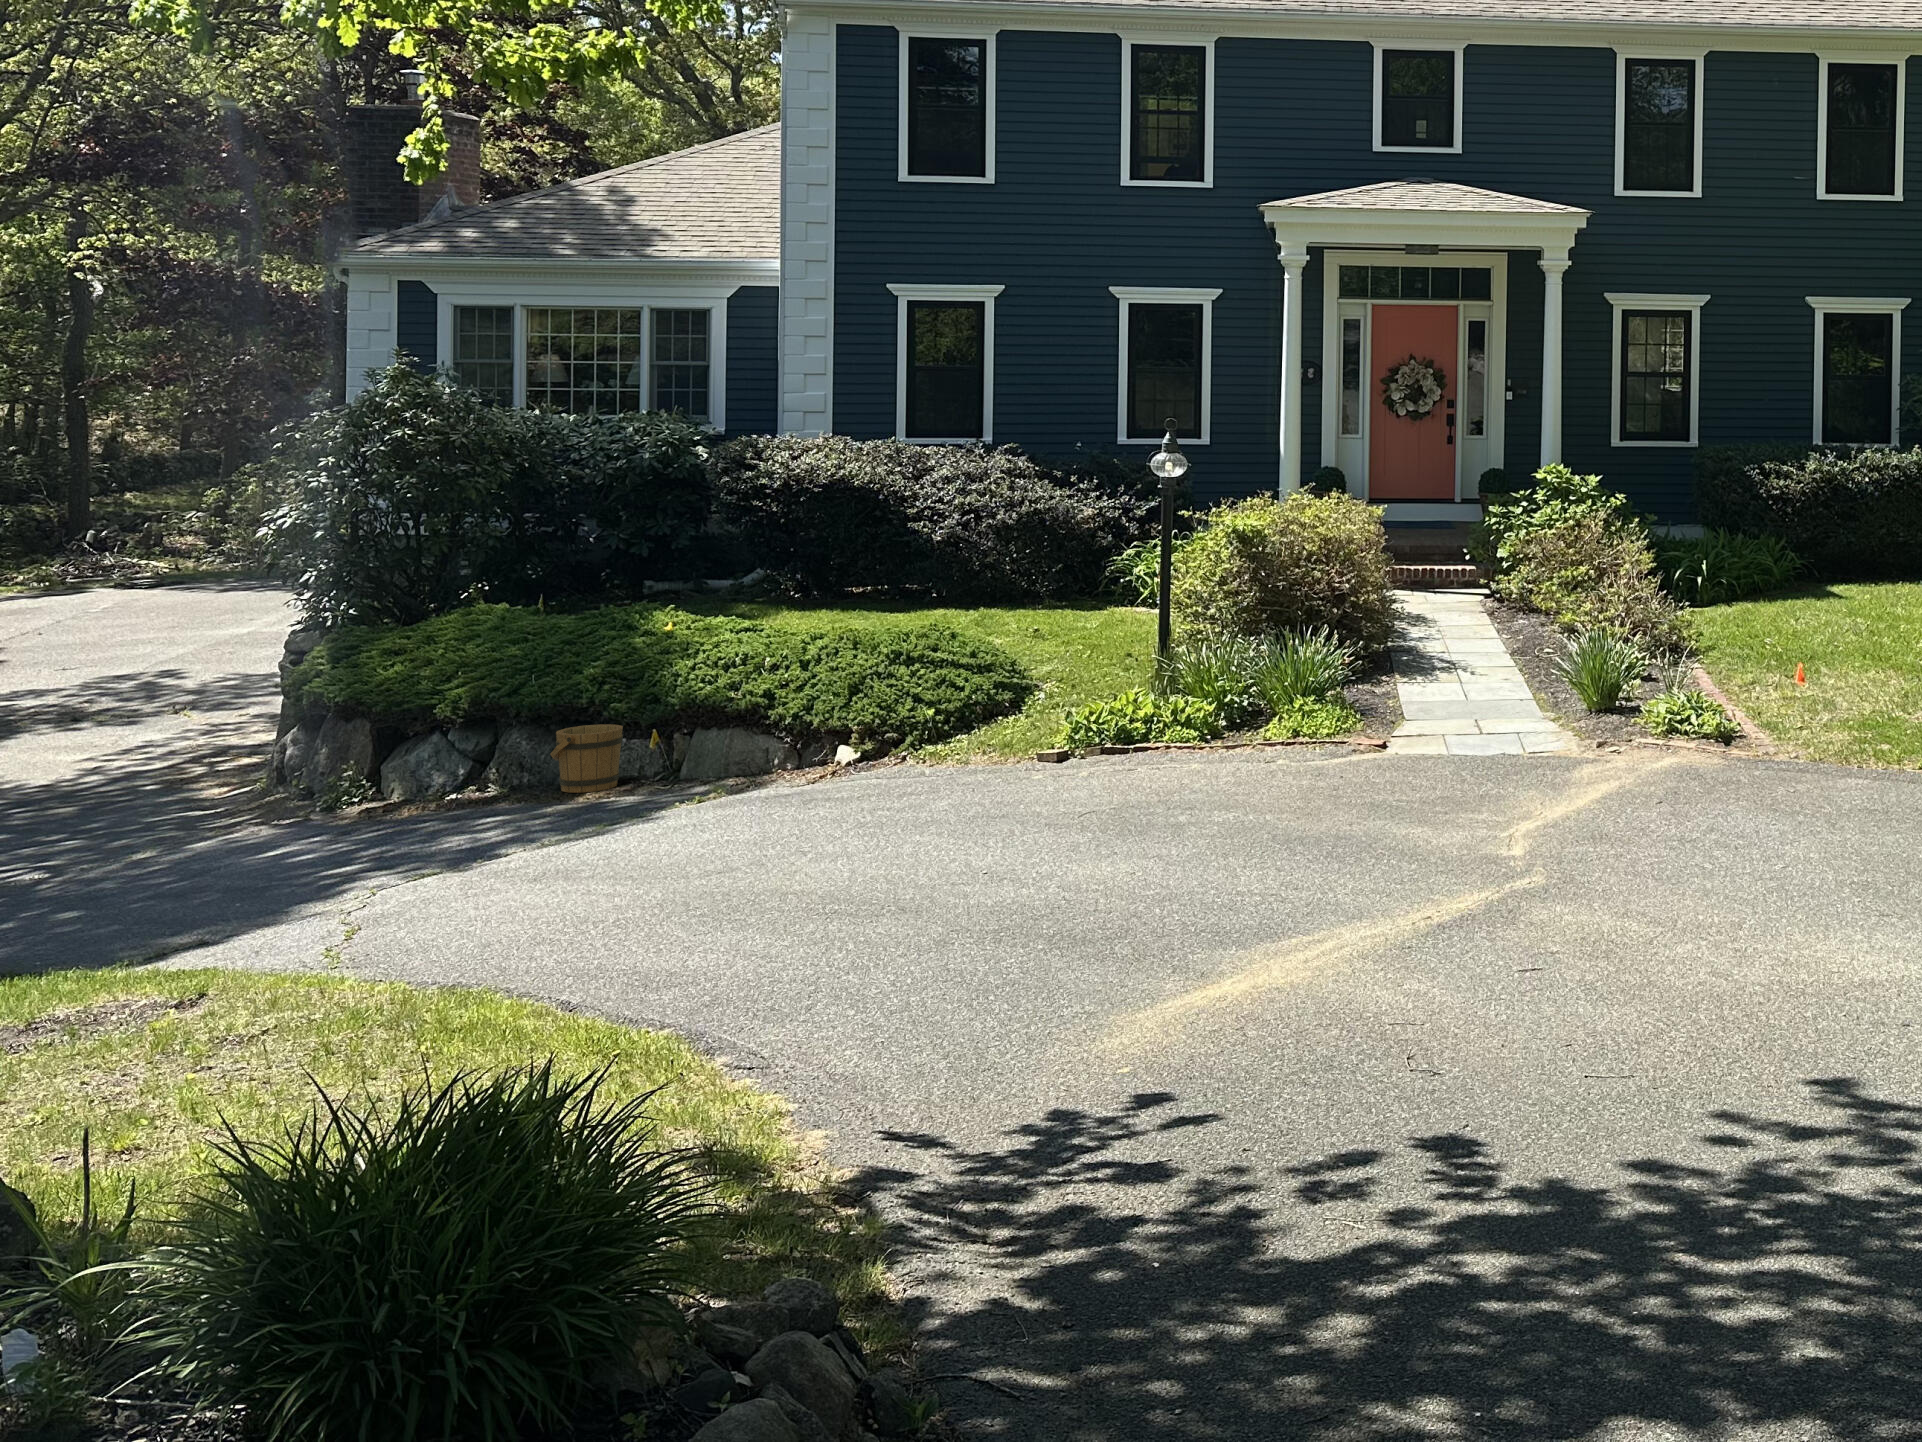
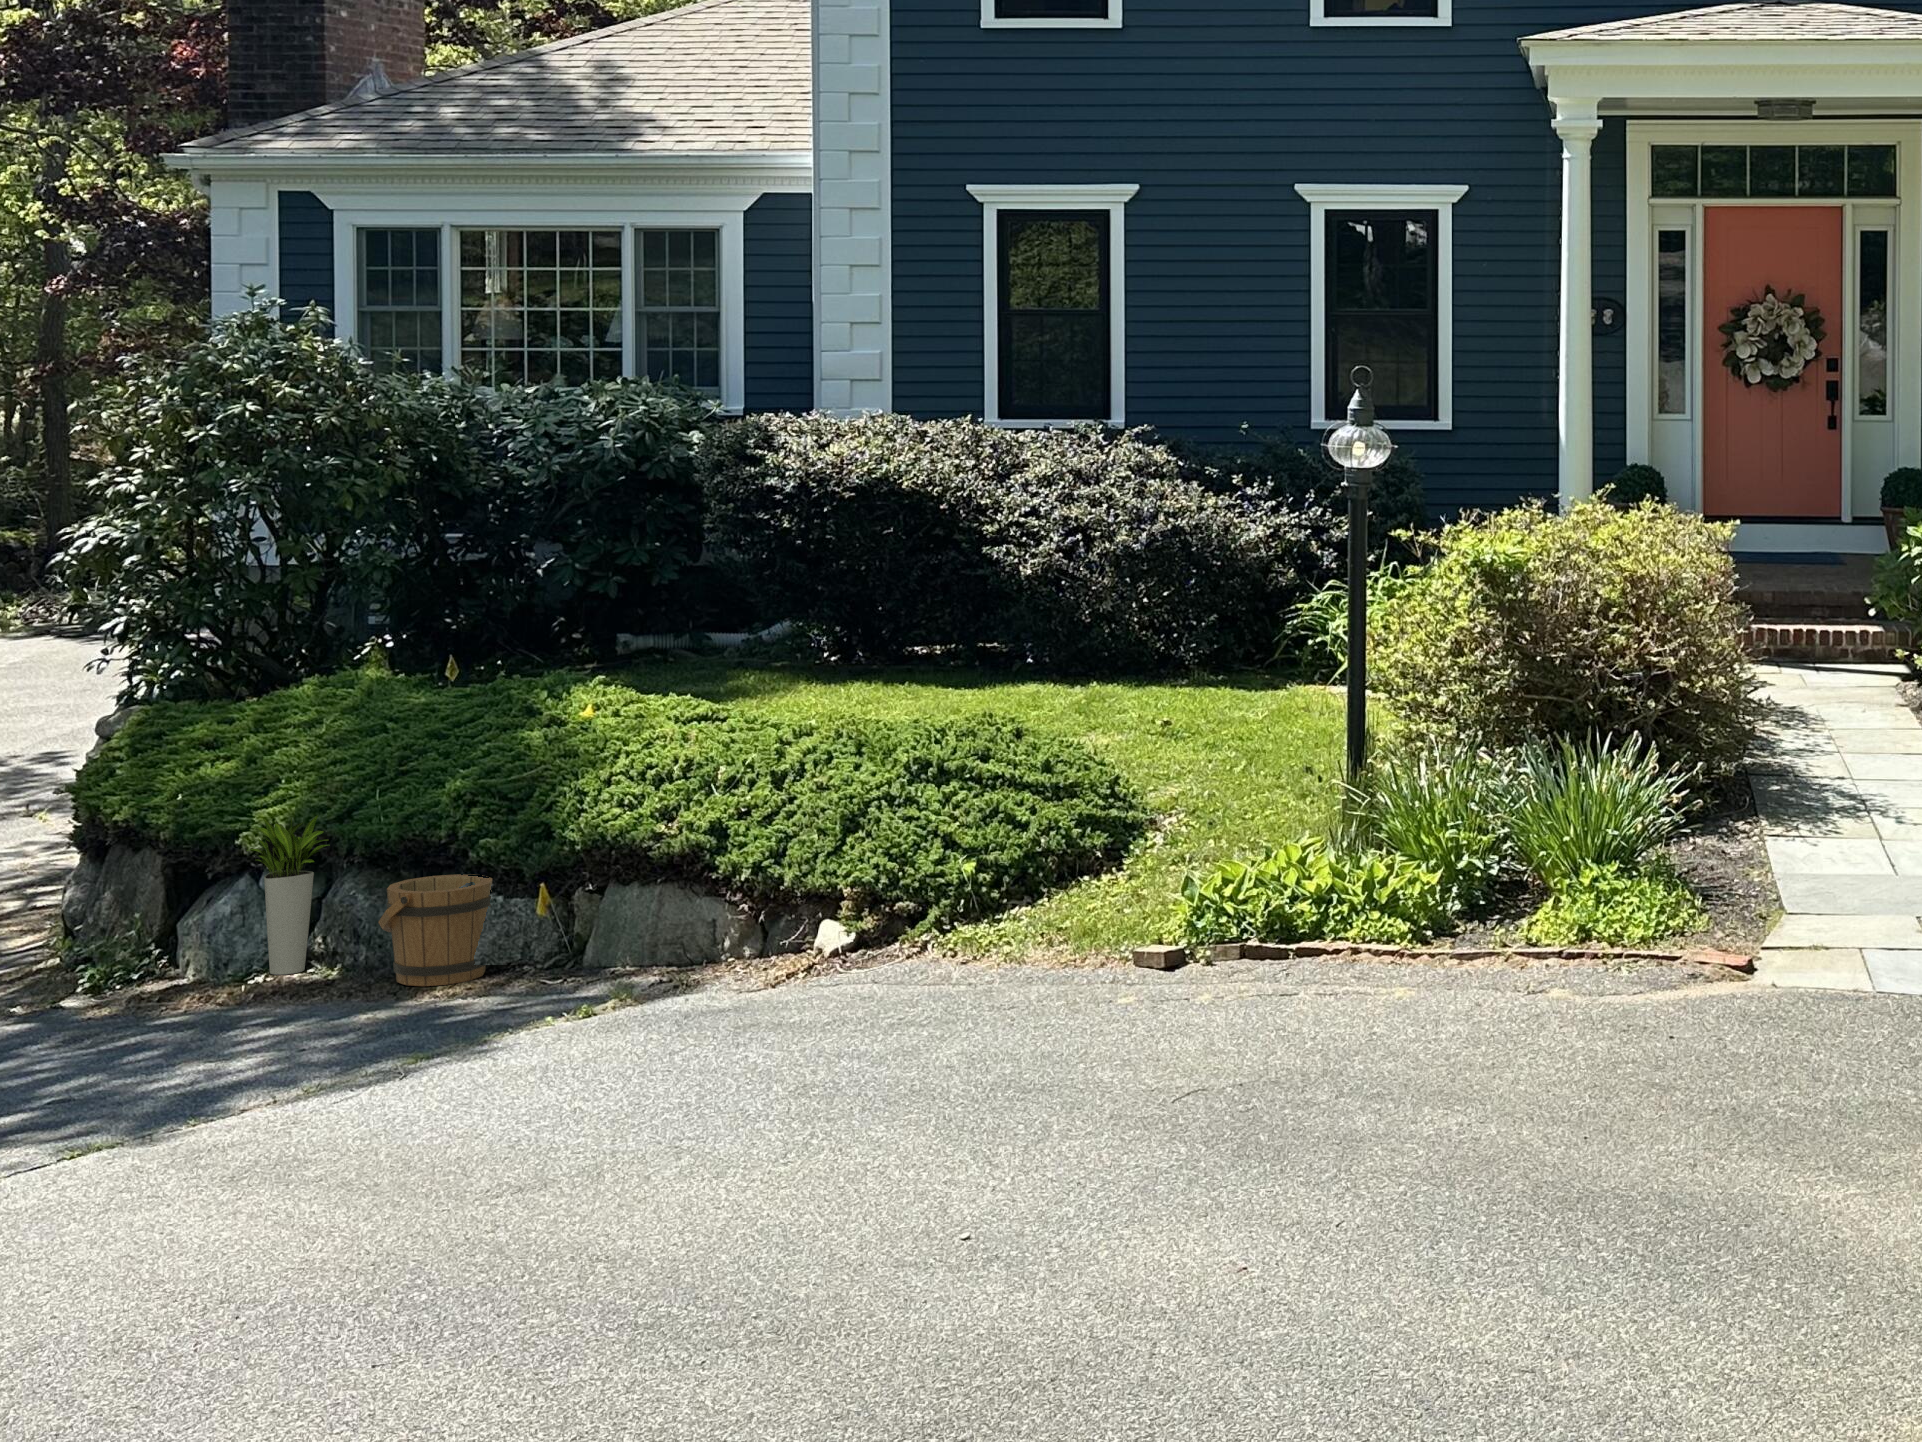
planter: none [459,690,514,790] -> present [247,816,328,975]

